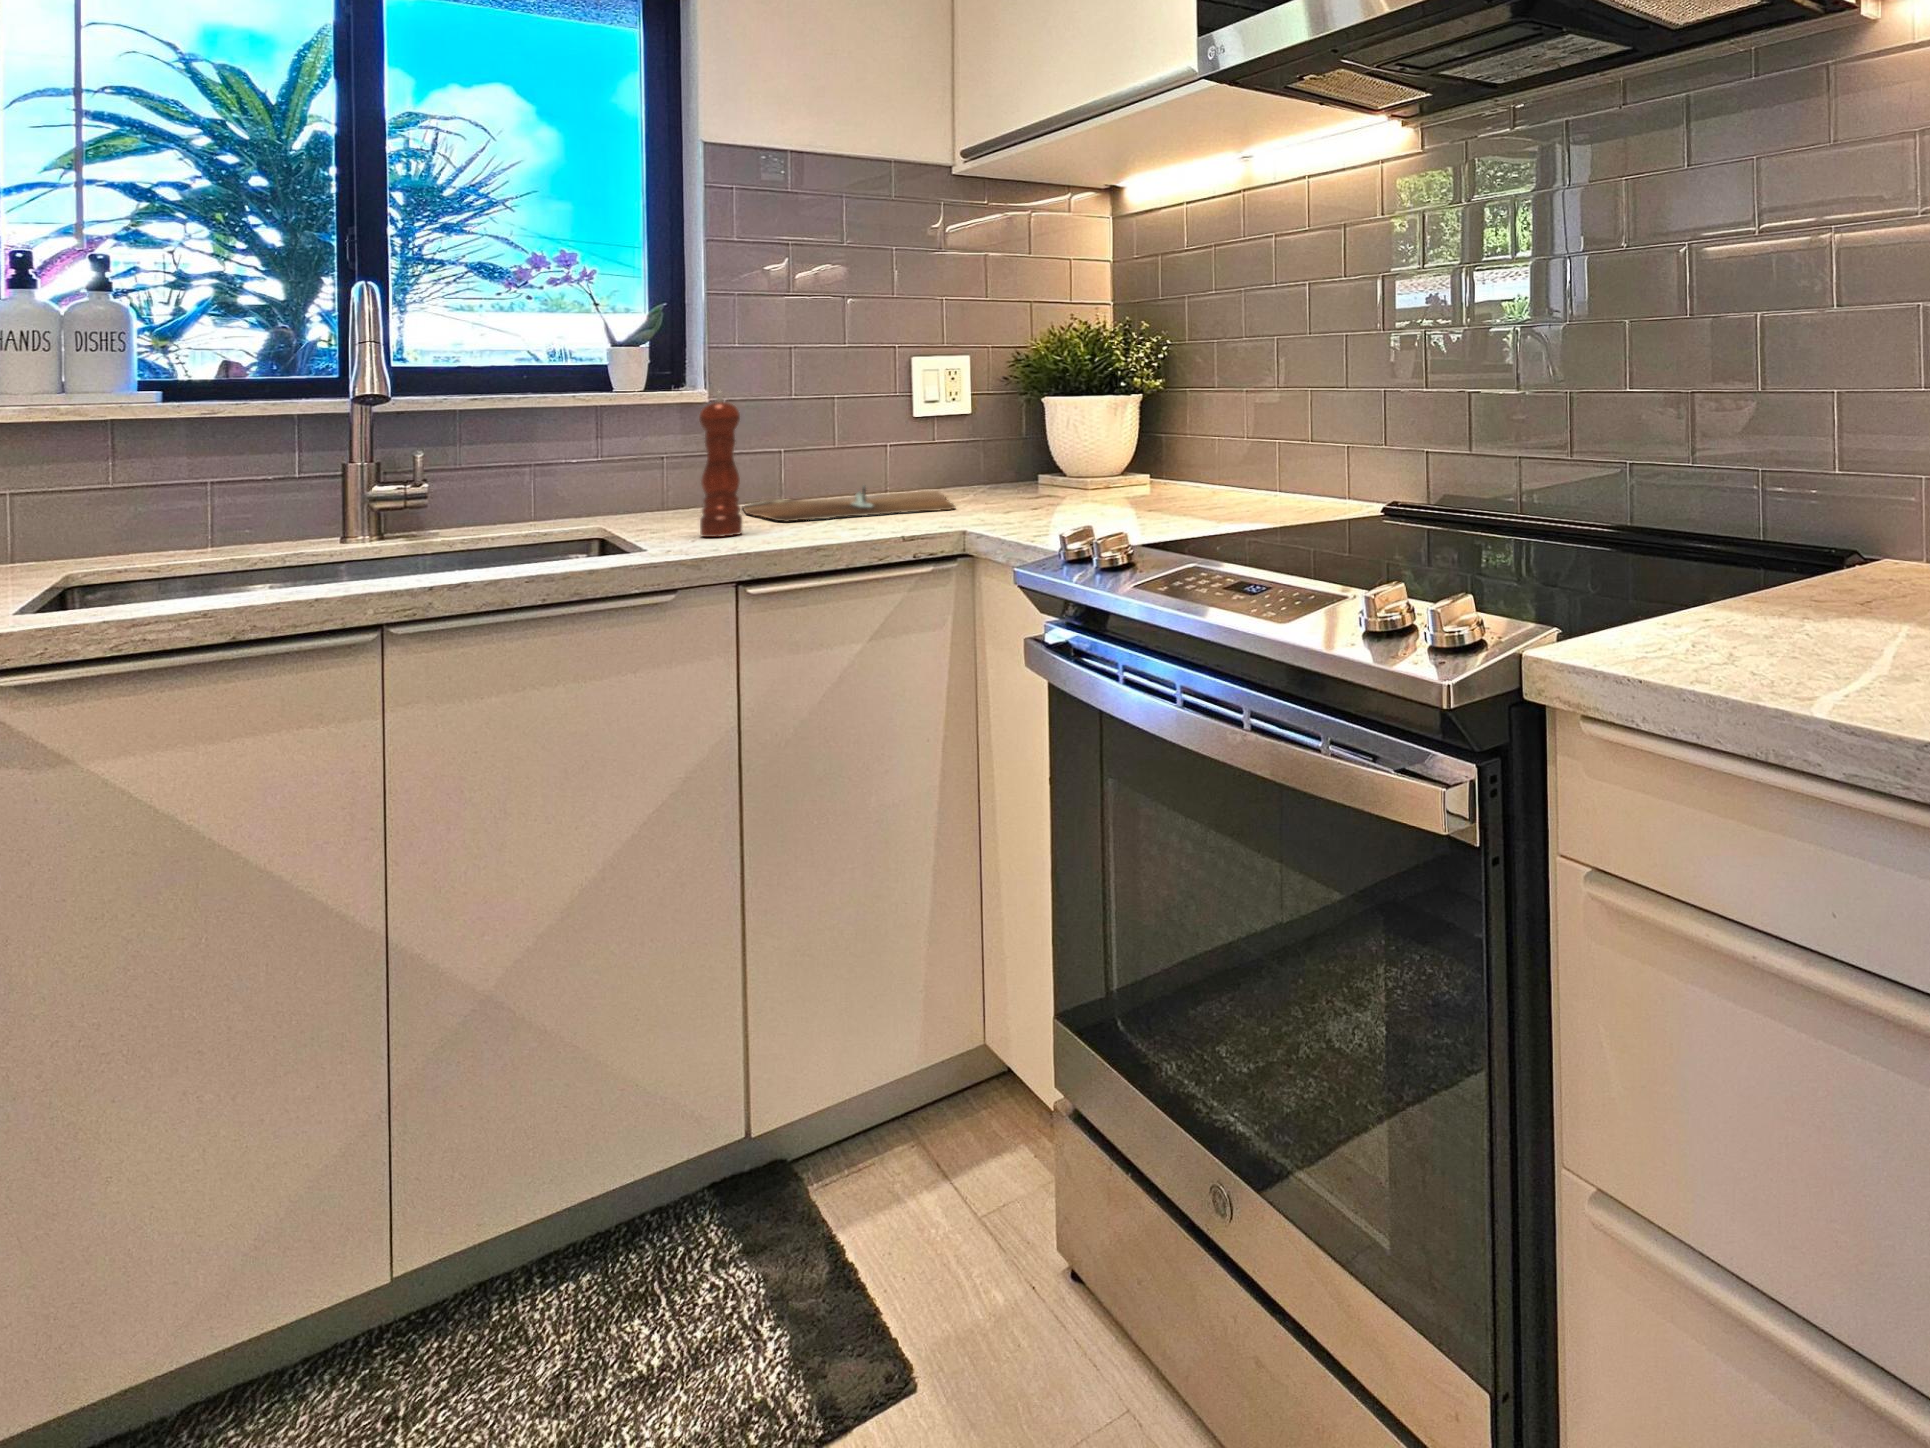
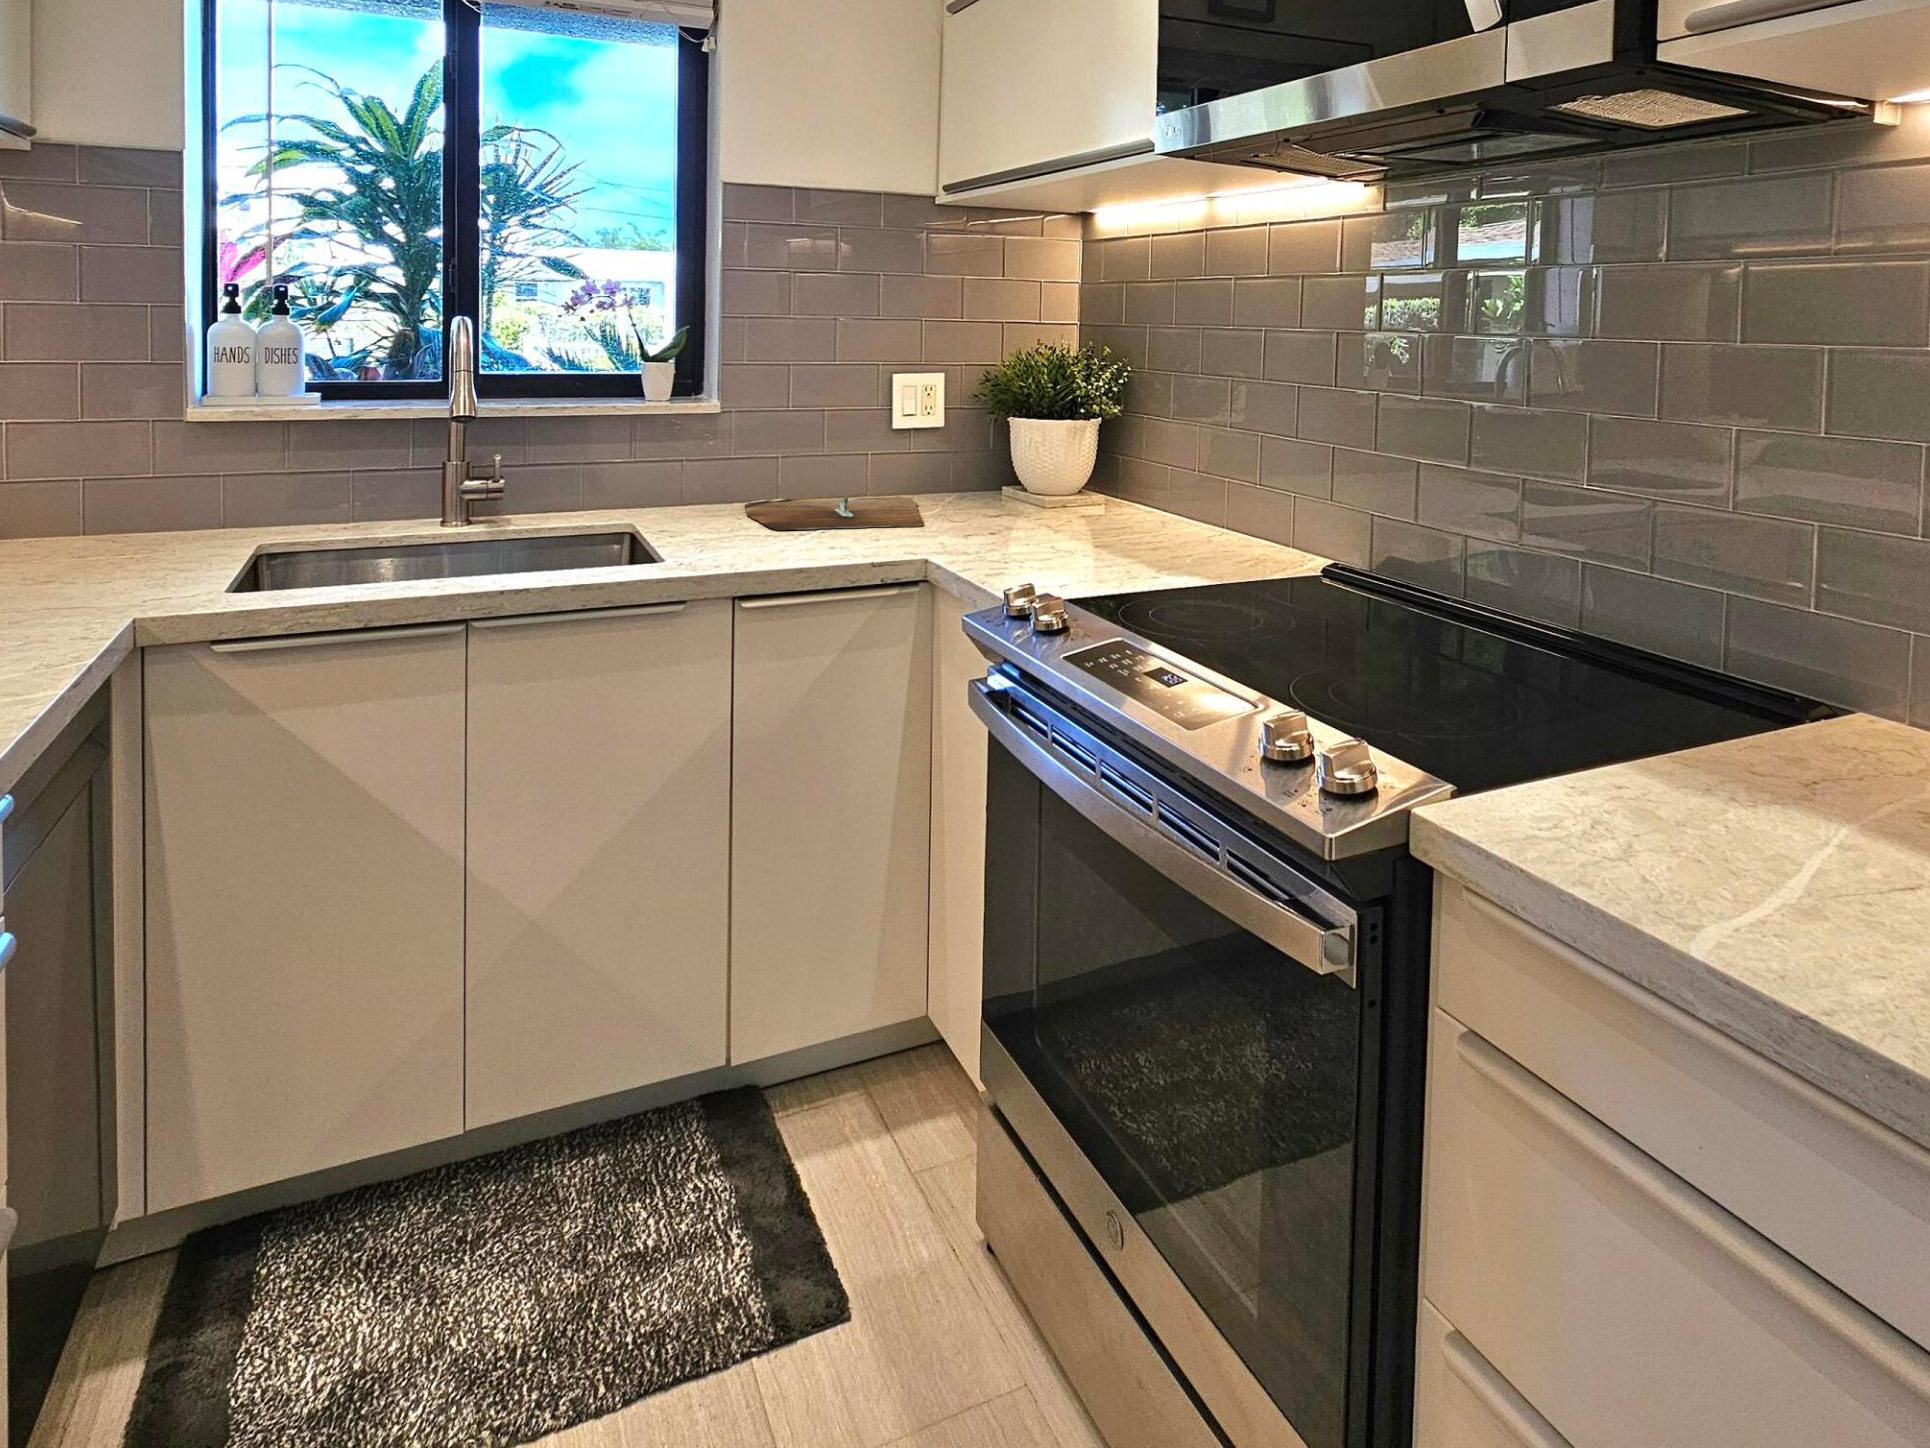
pepper mill: present [699,391,742,537] -> none [707,418,742,546]

